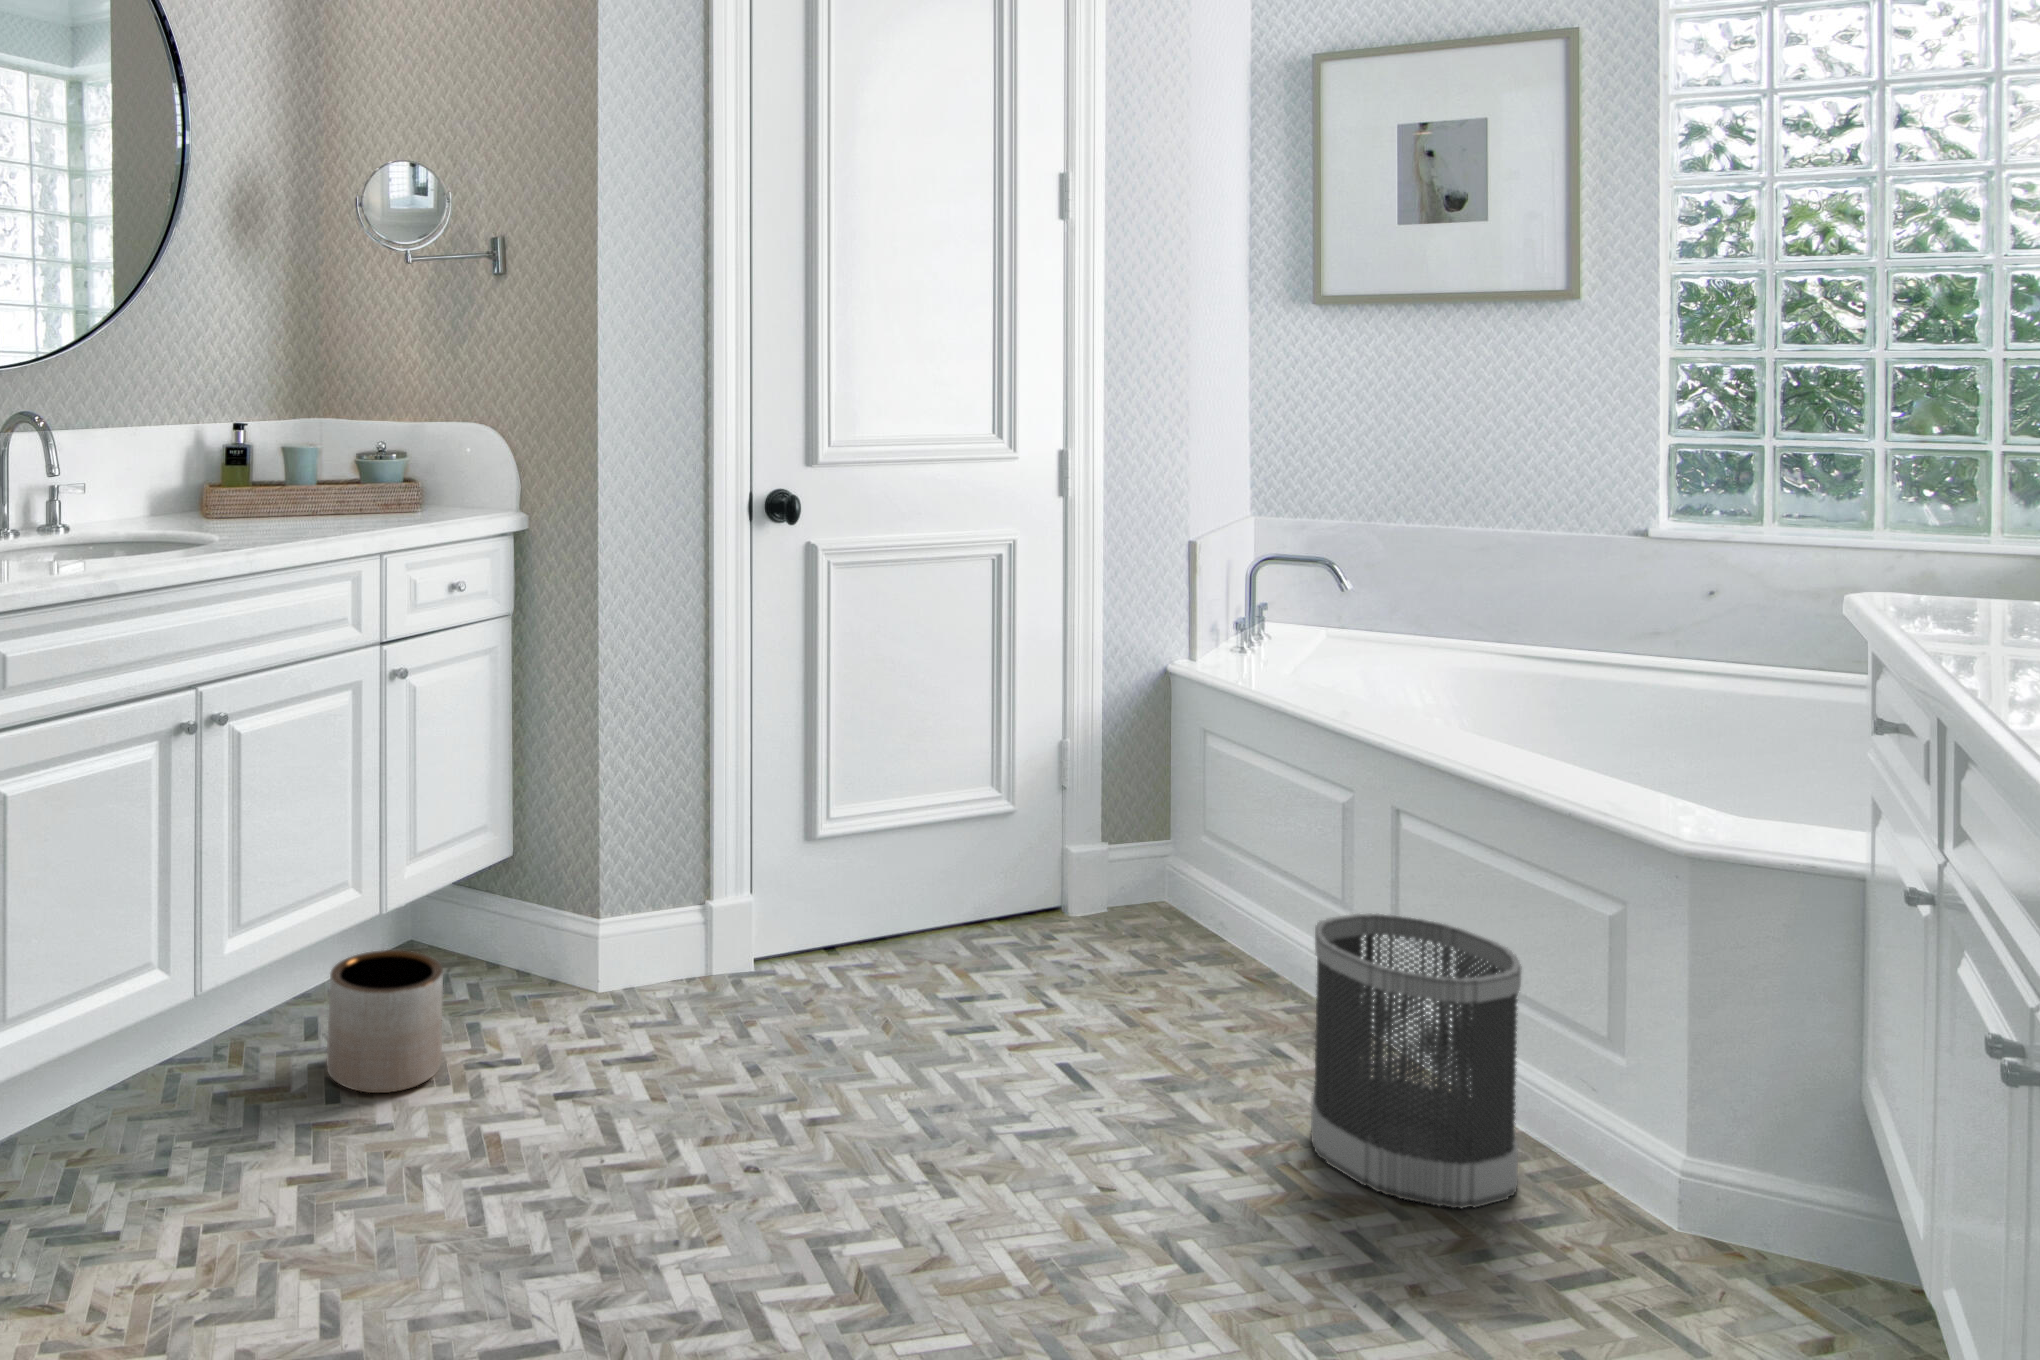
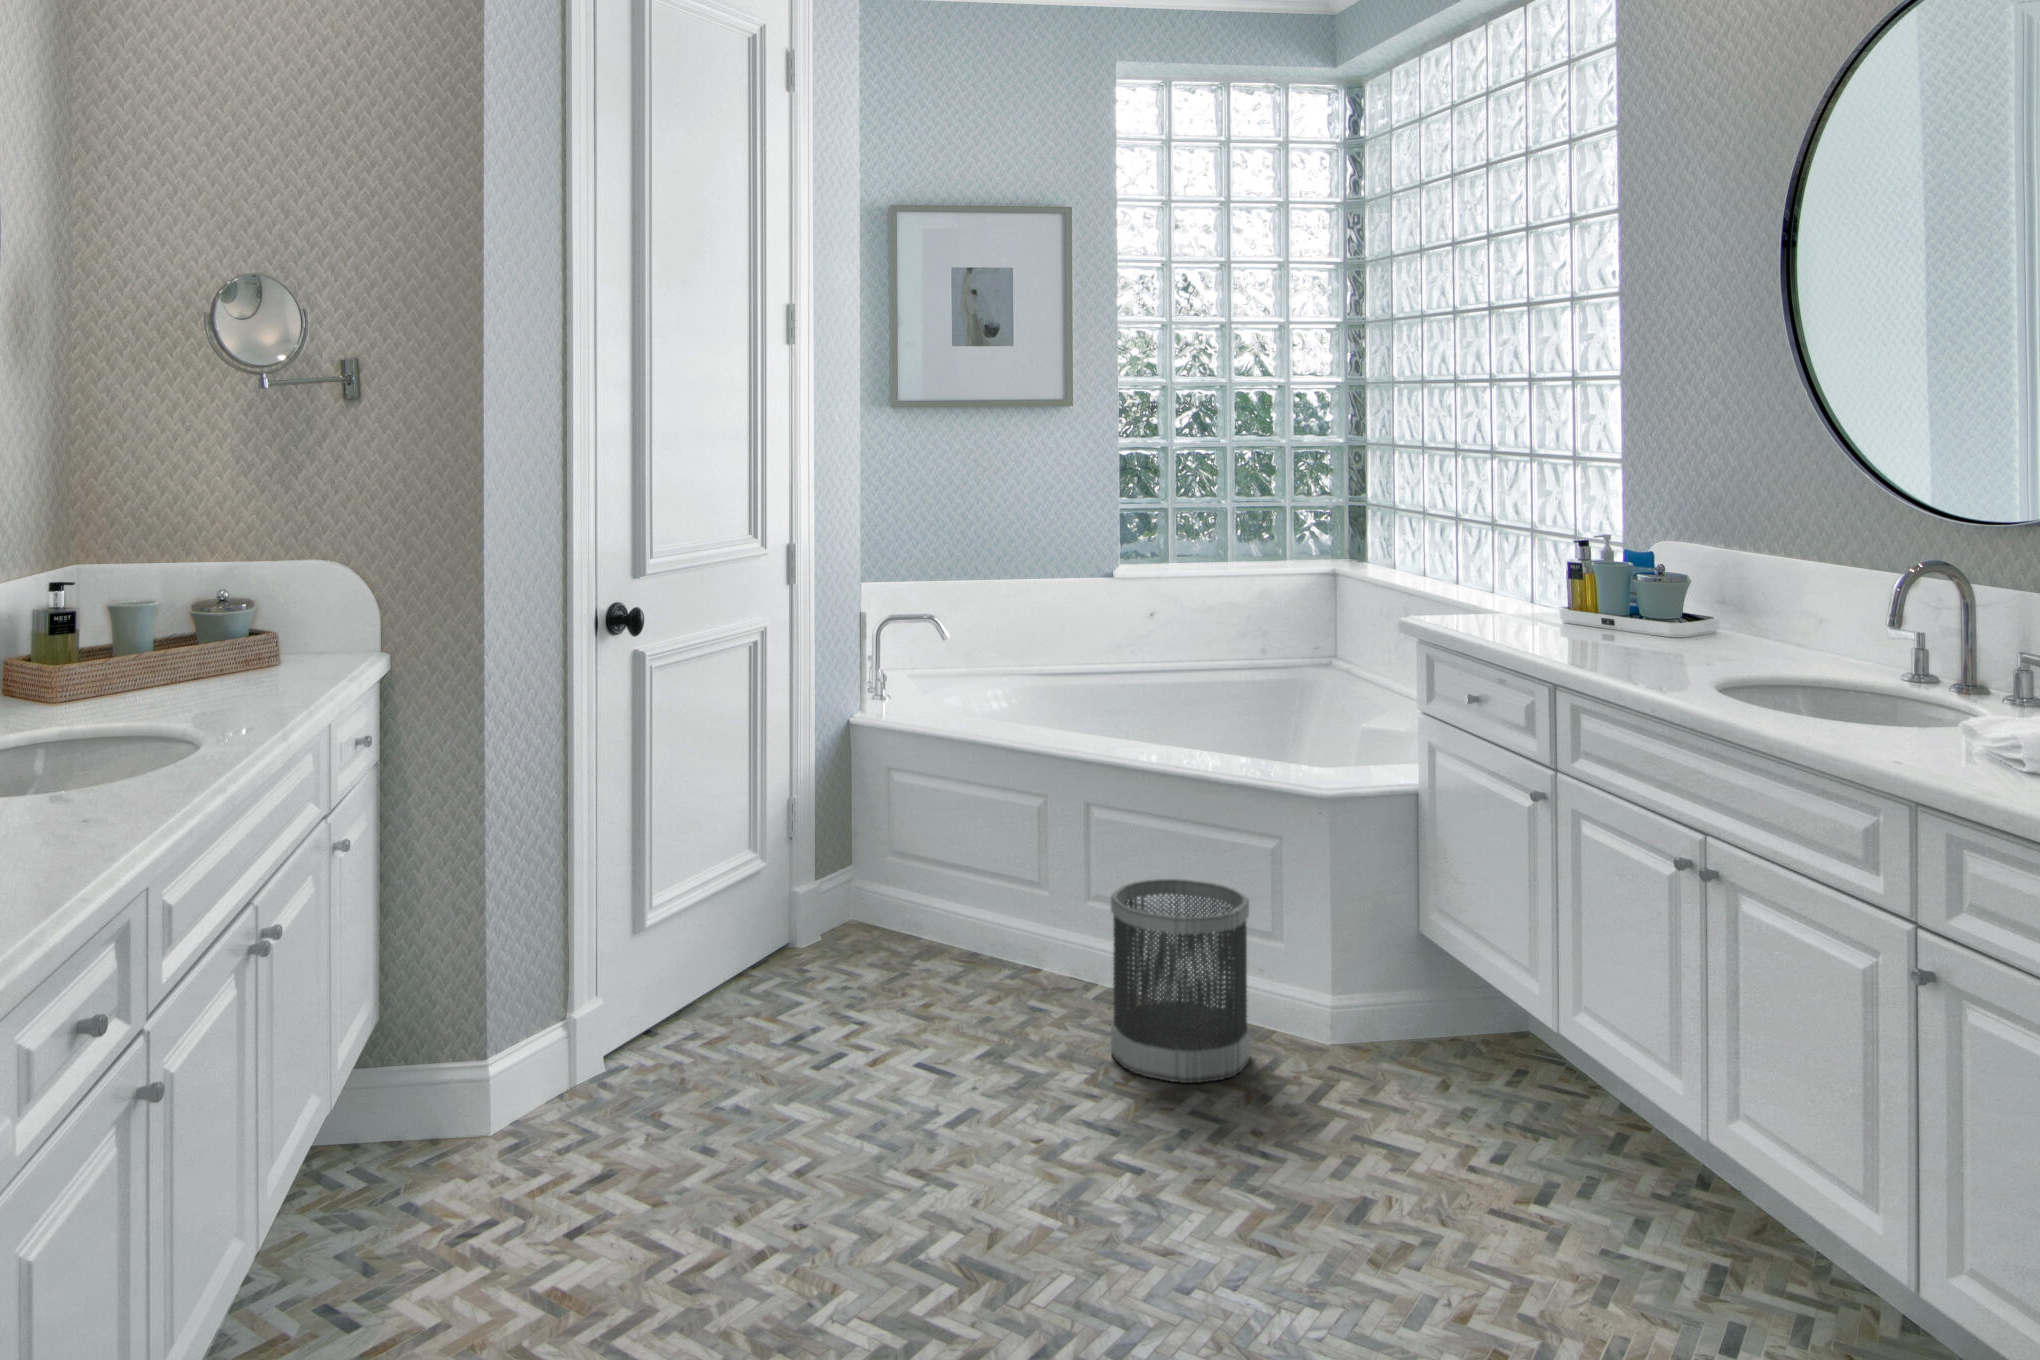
planter: present [326,950,443,1093] -> none [310,1142,438,1306]

